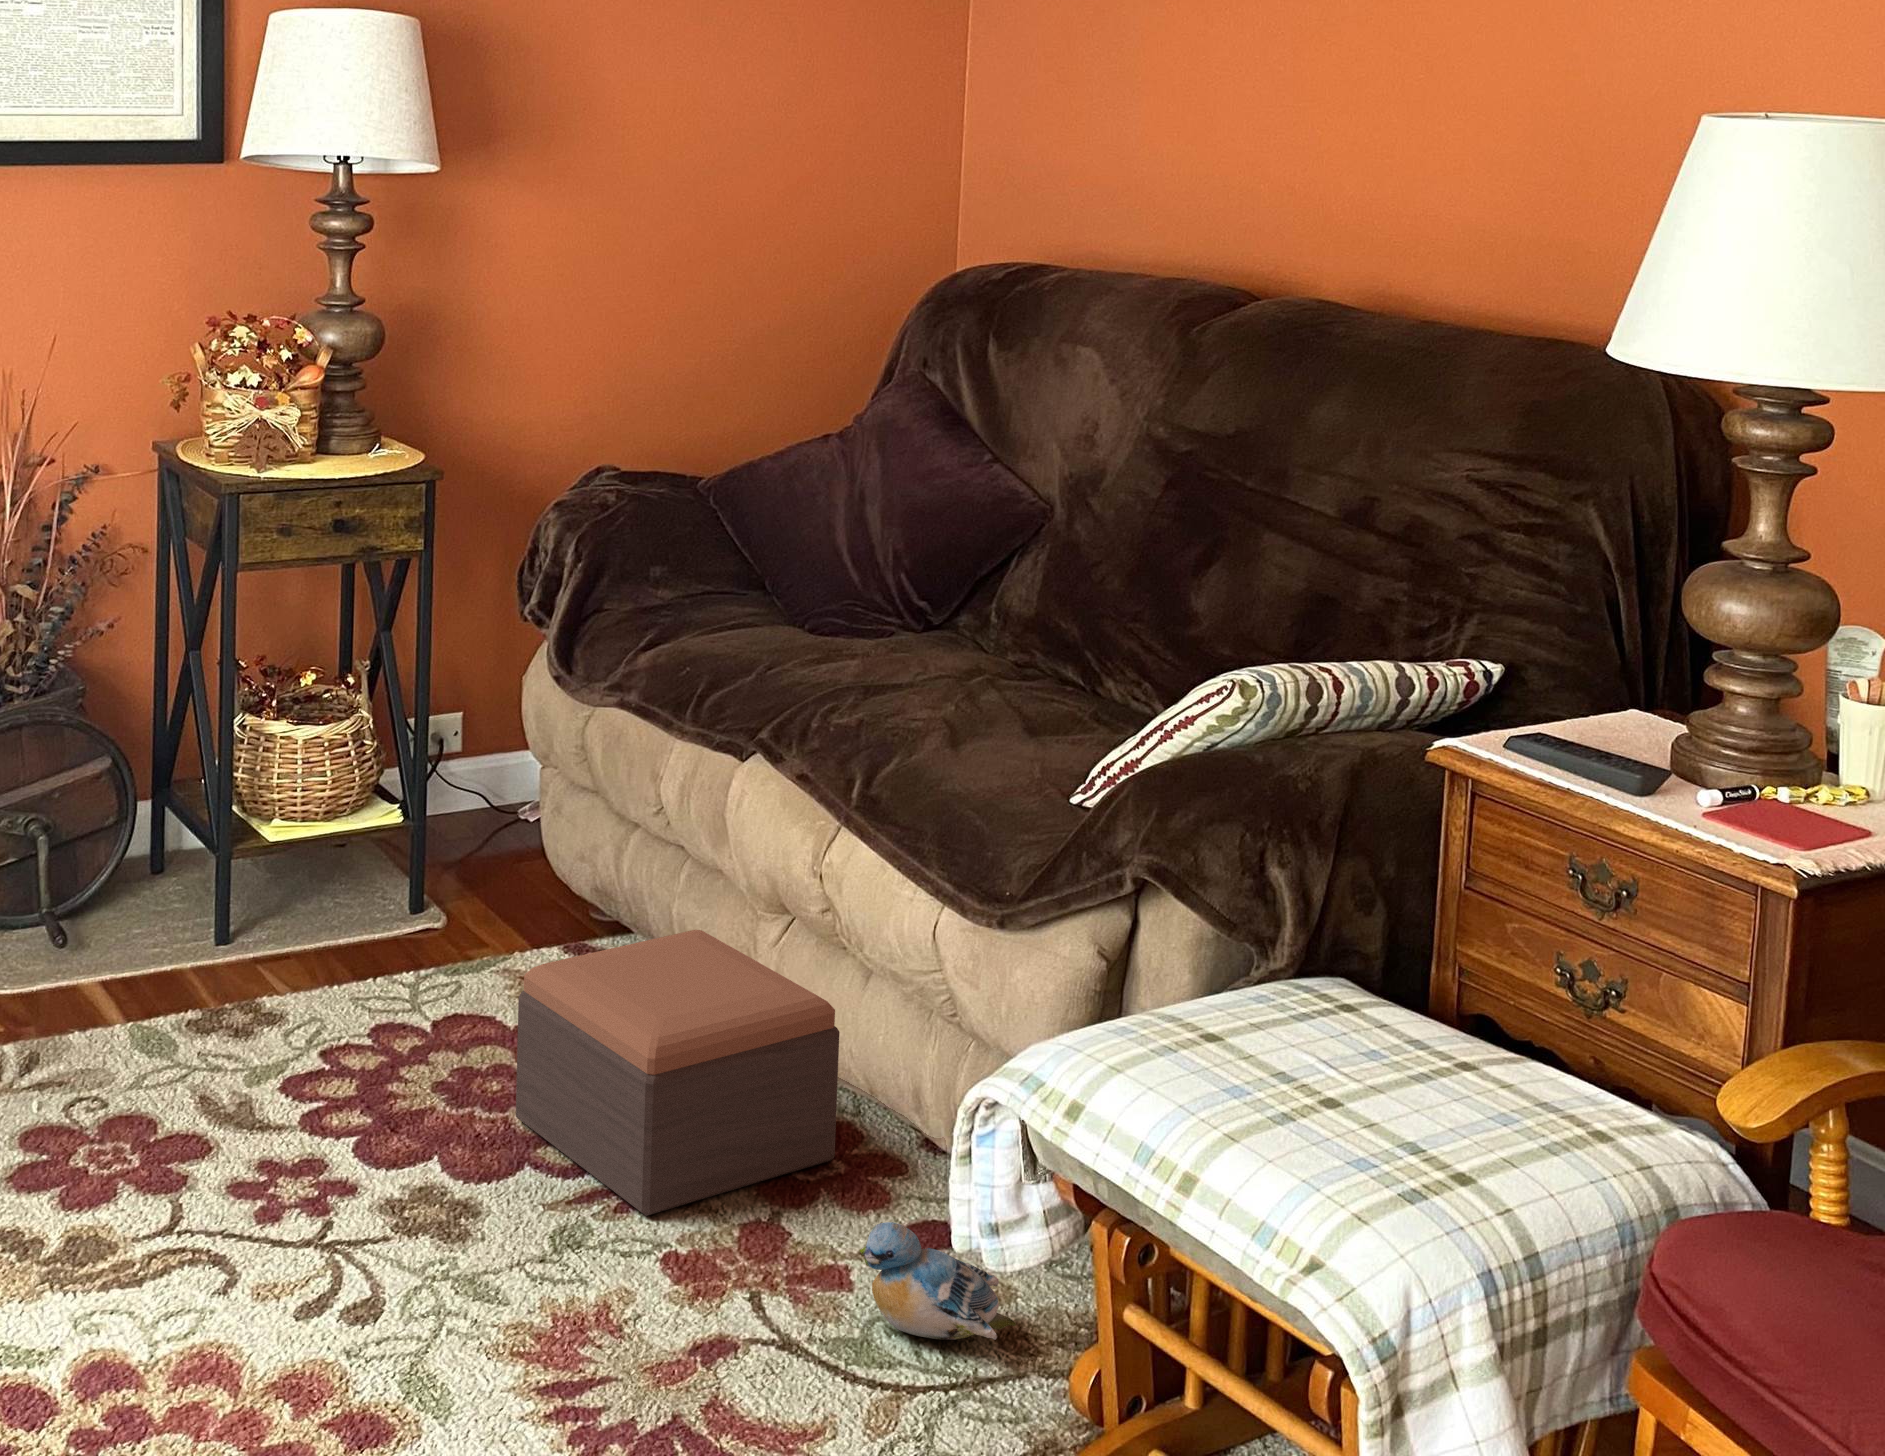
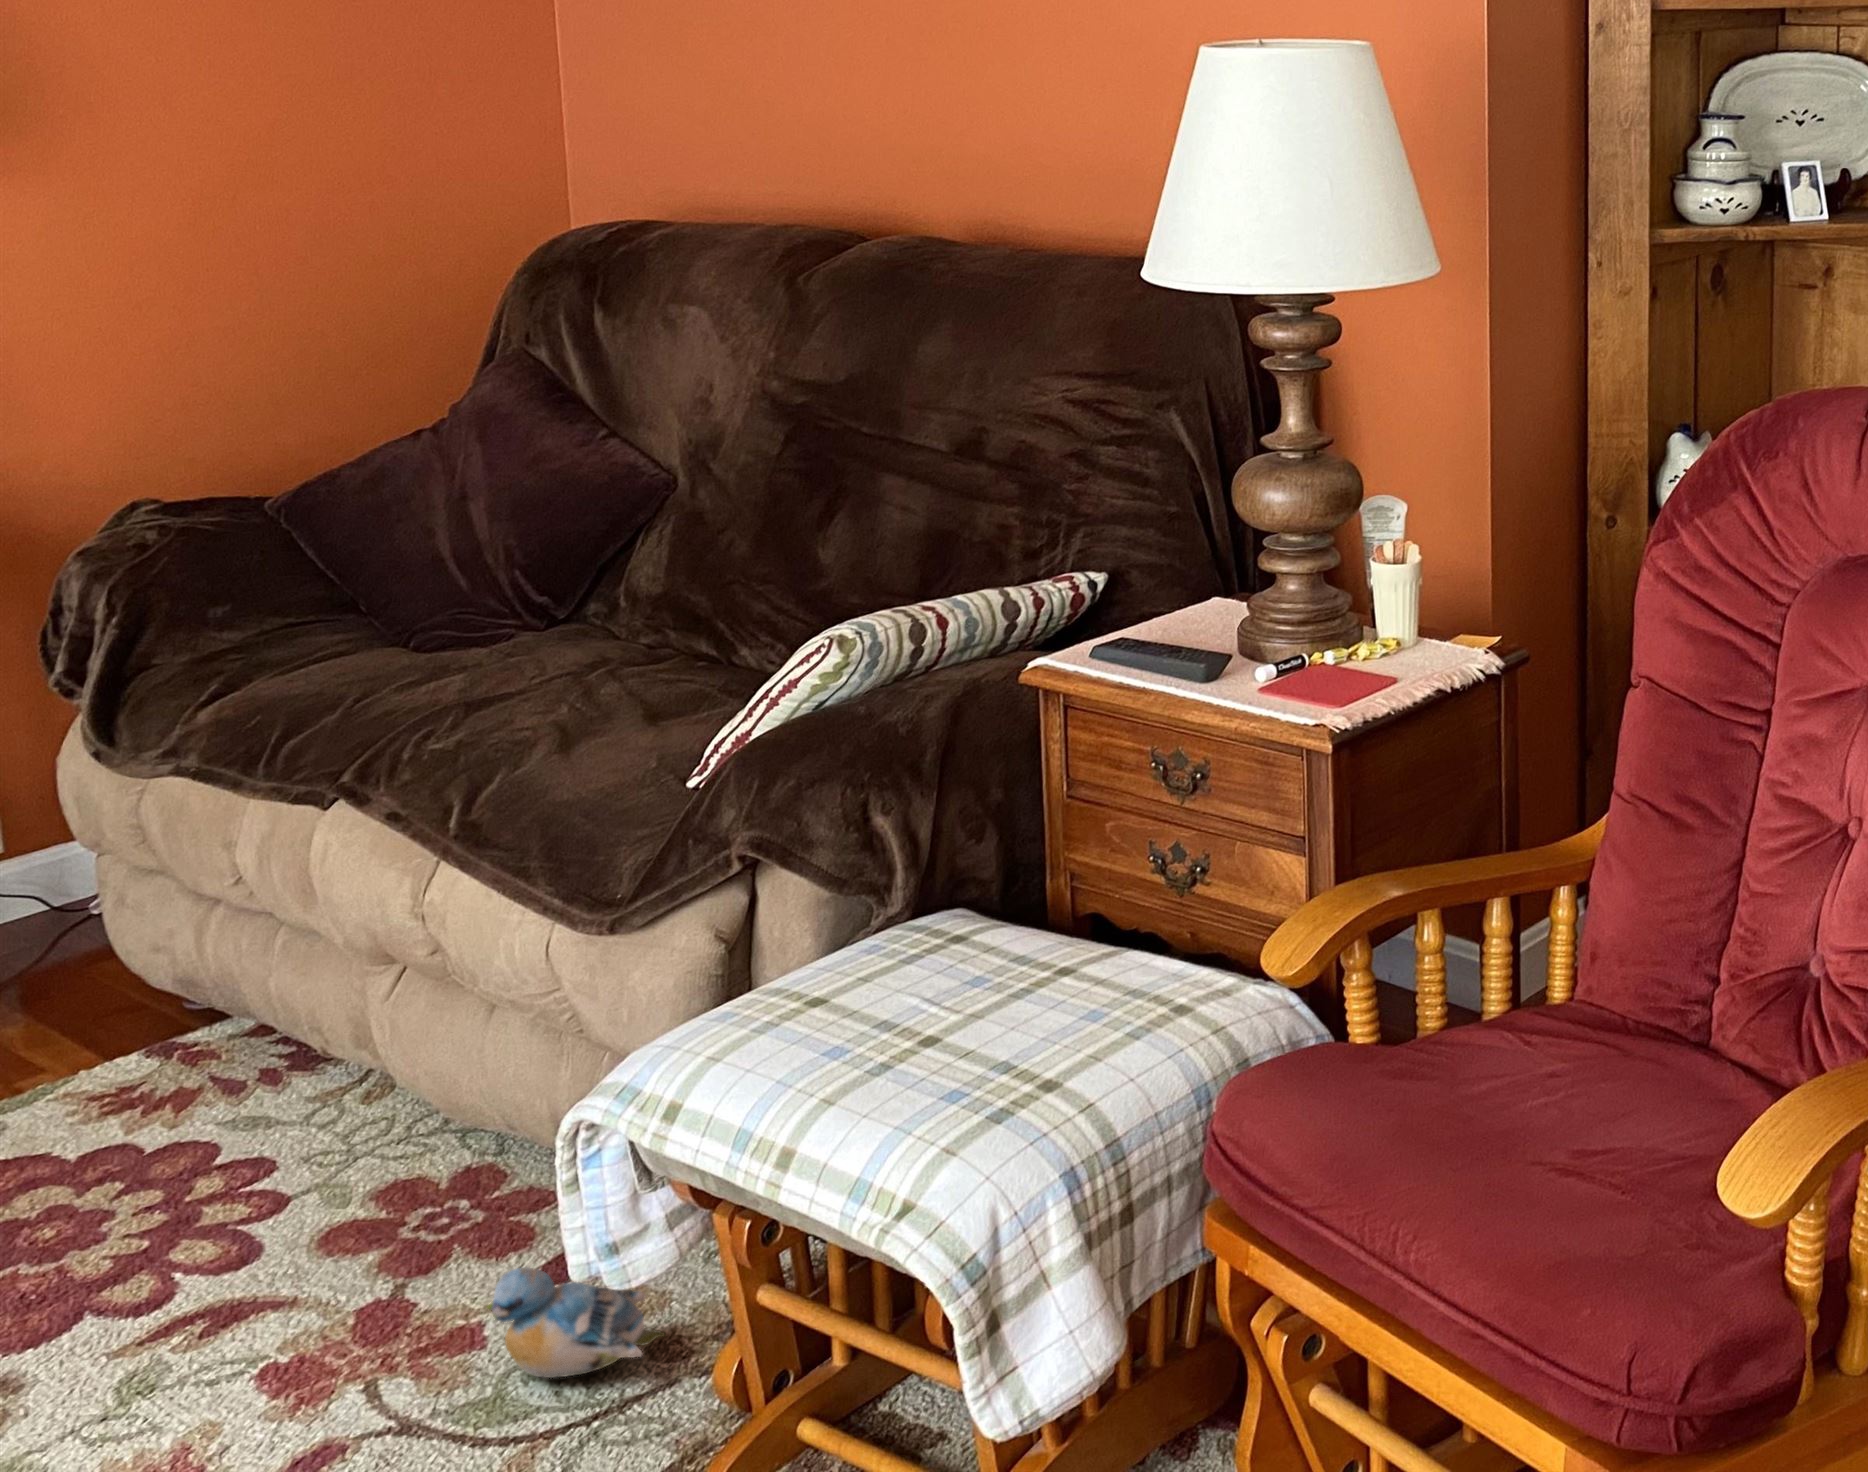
footstool: present [516,930,840,1216] -> none [61,1002,470,1336]

